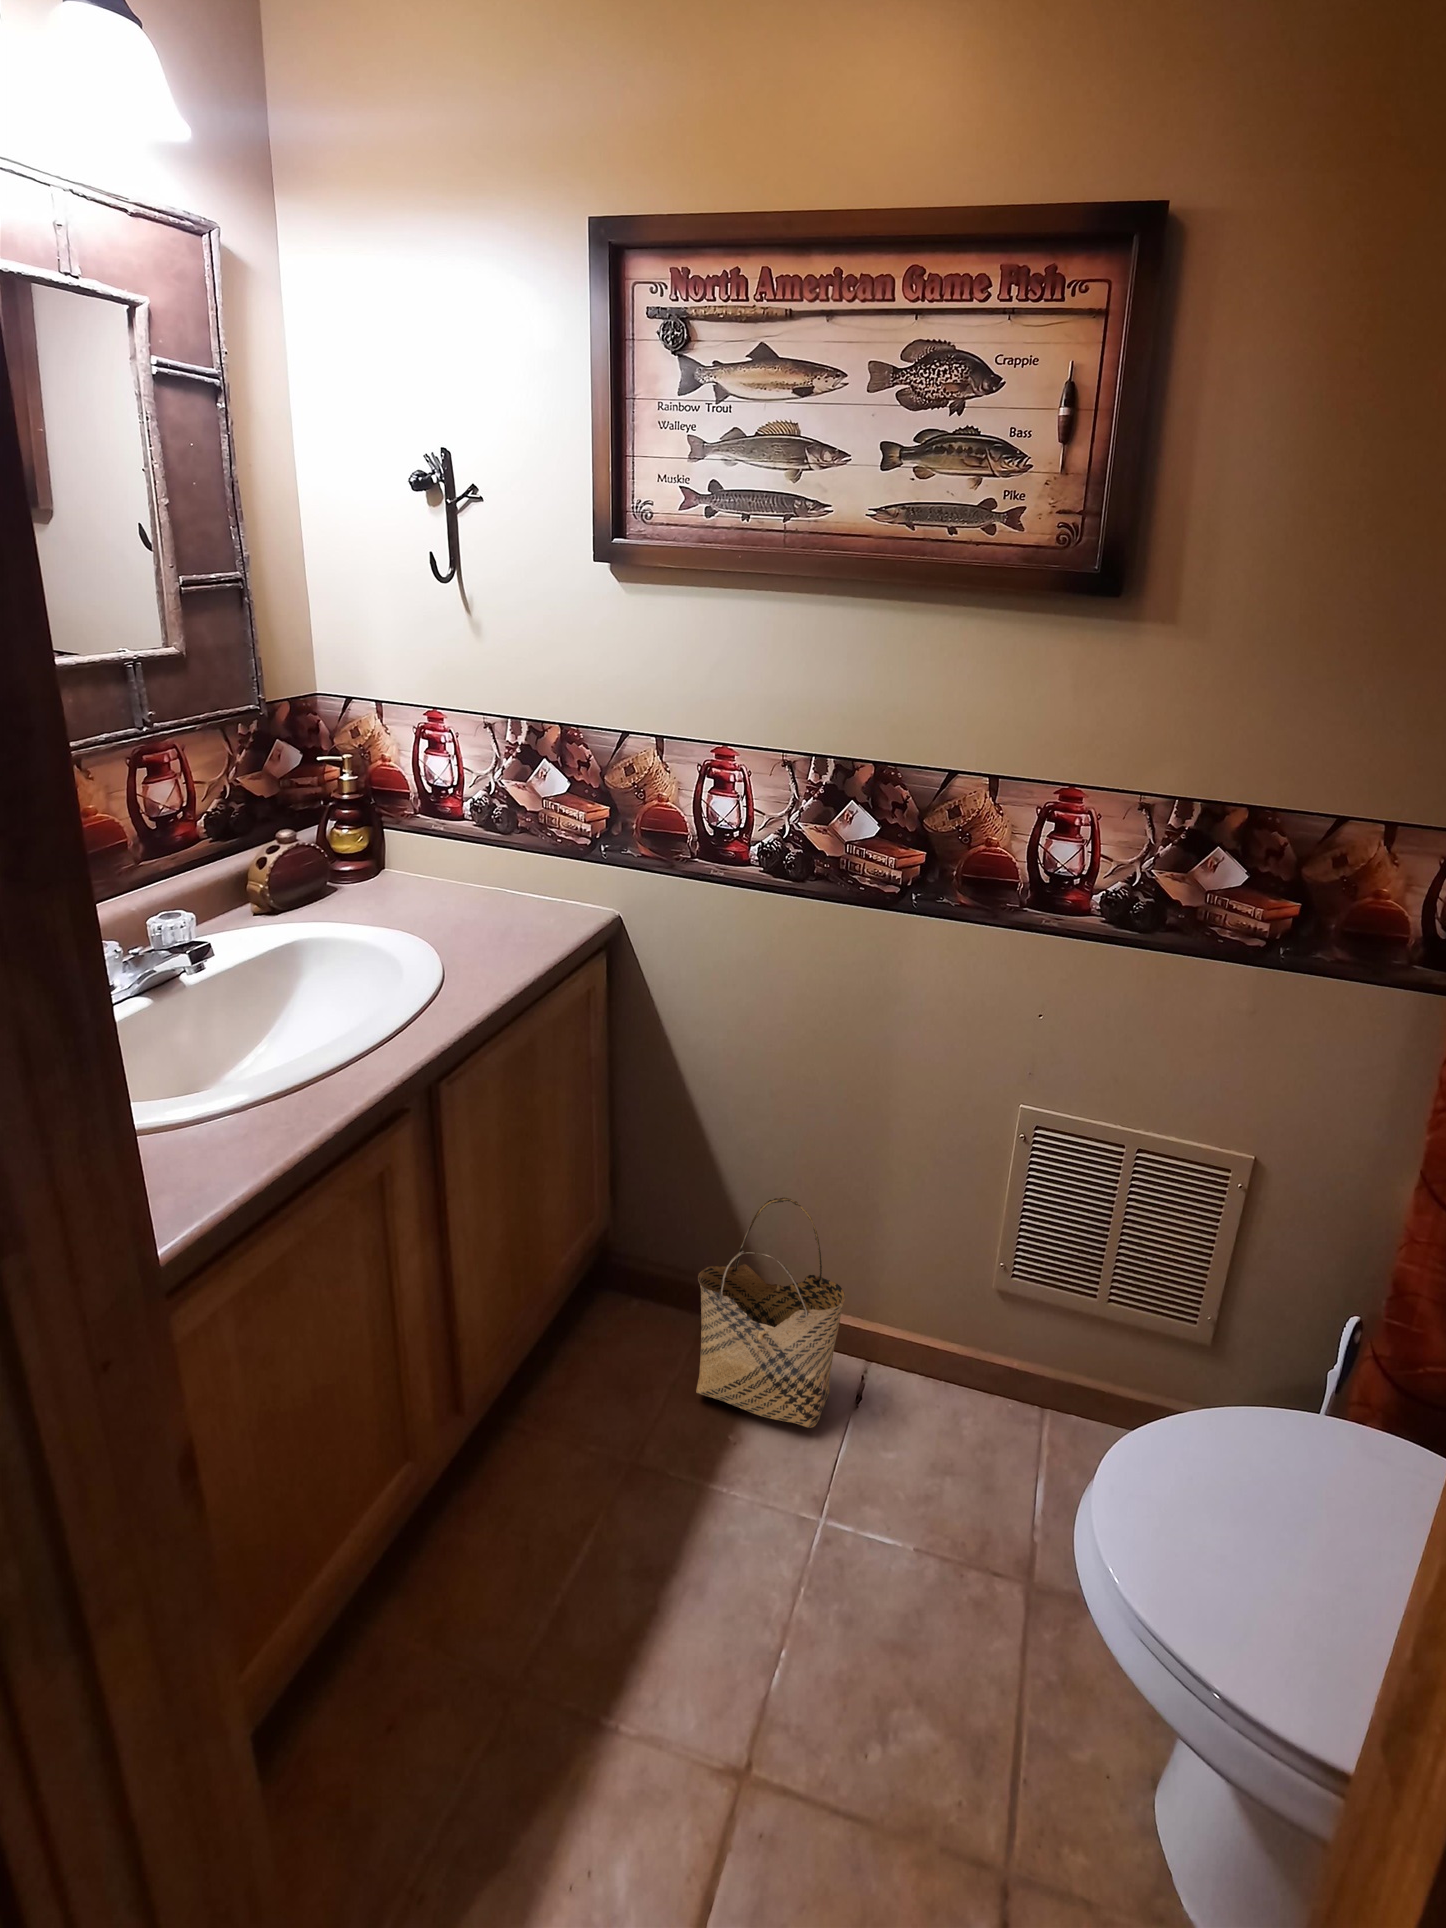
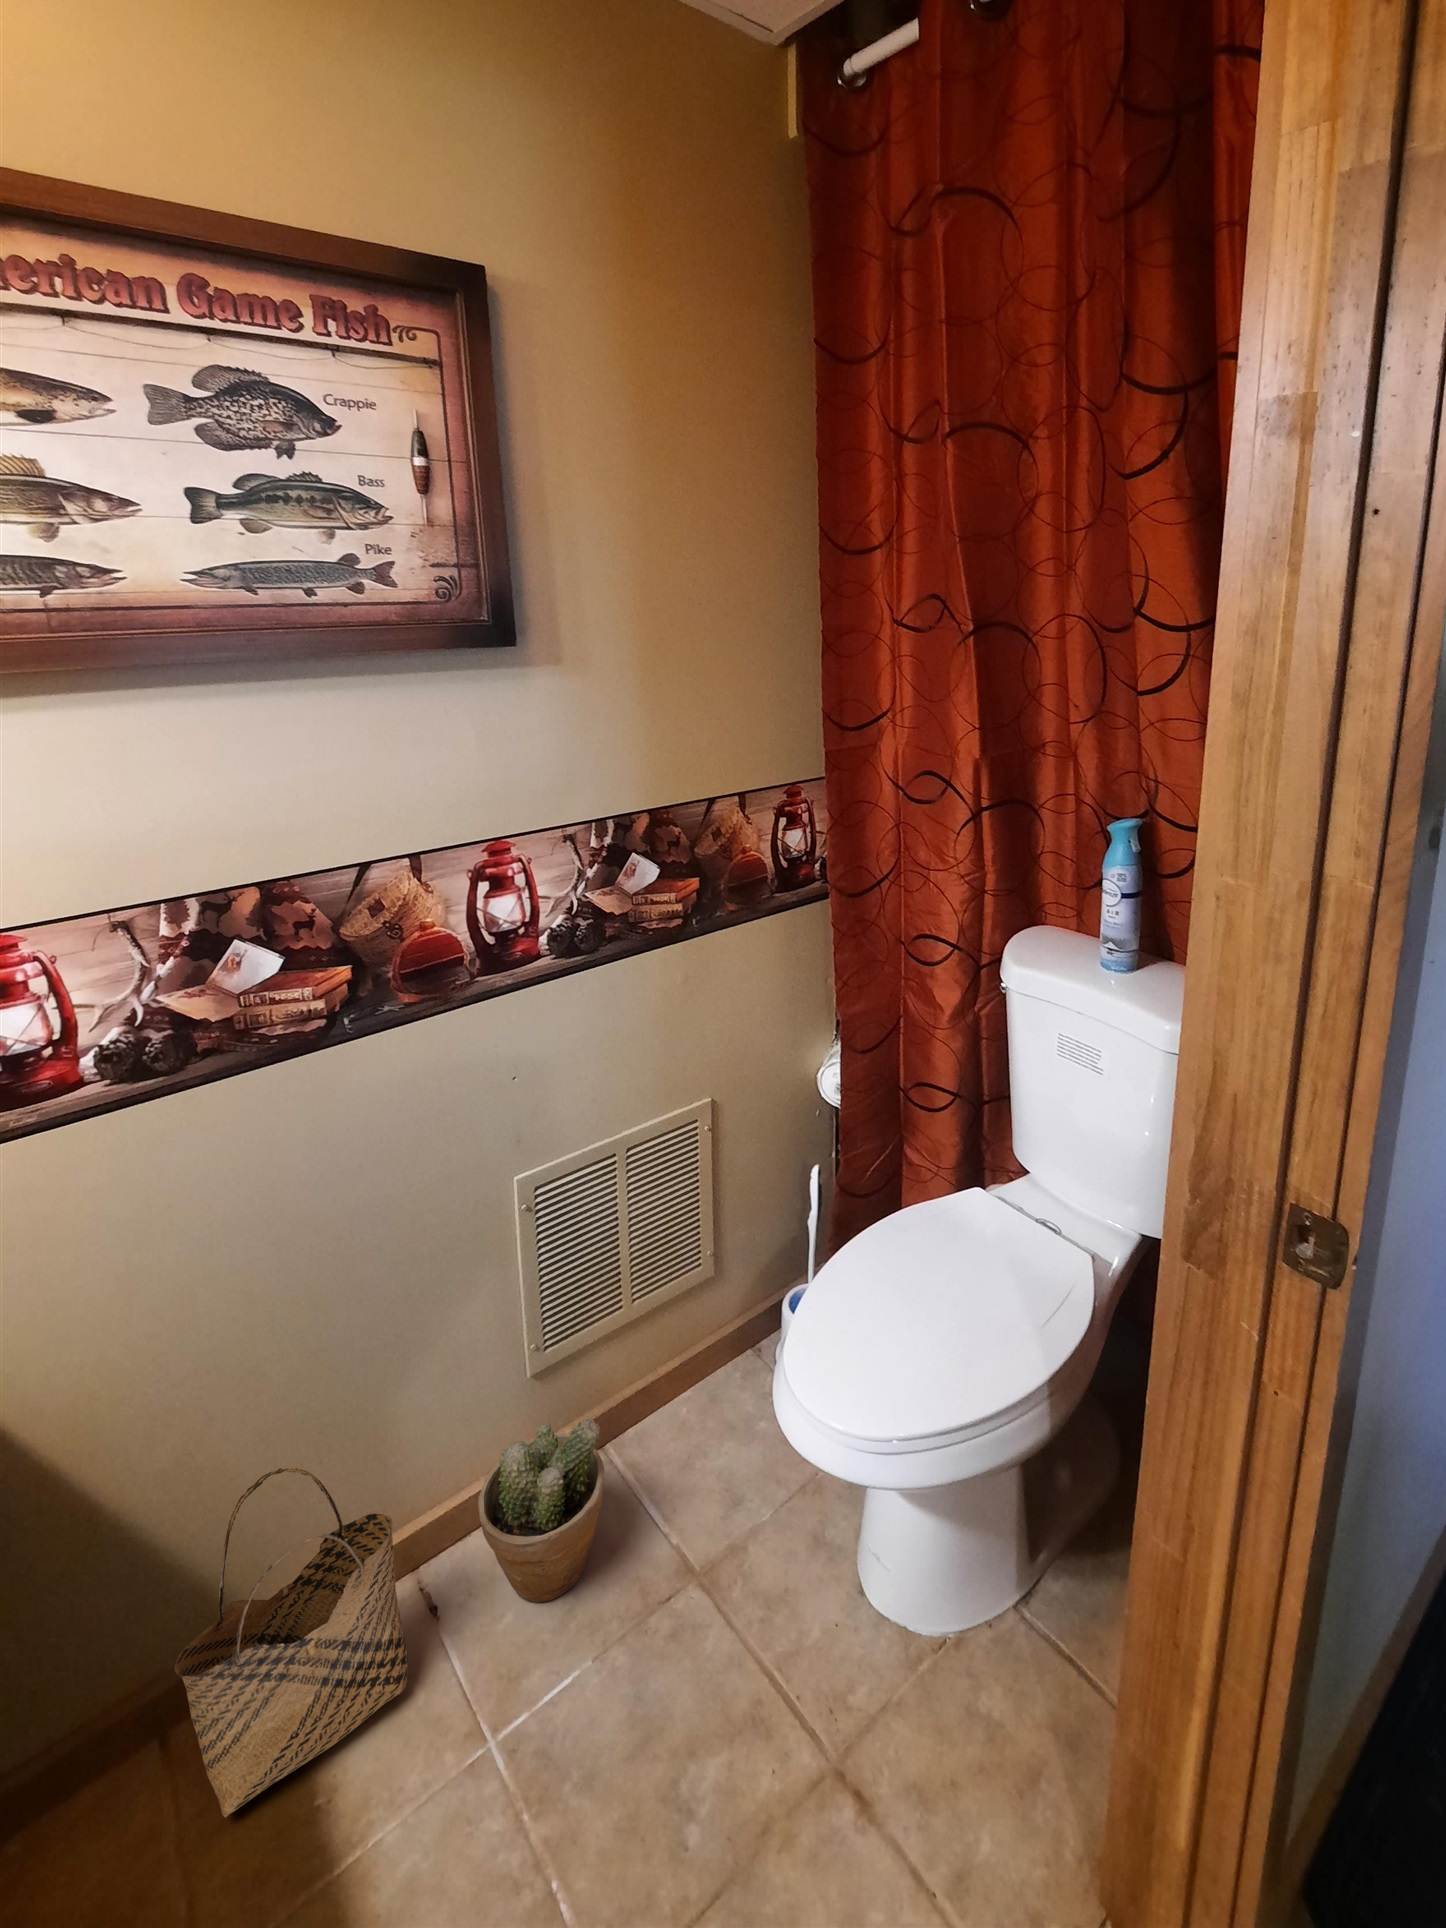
potted plant: none [899,1322,1011,1486] -> present [478,1419,604,1602]

